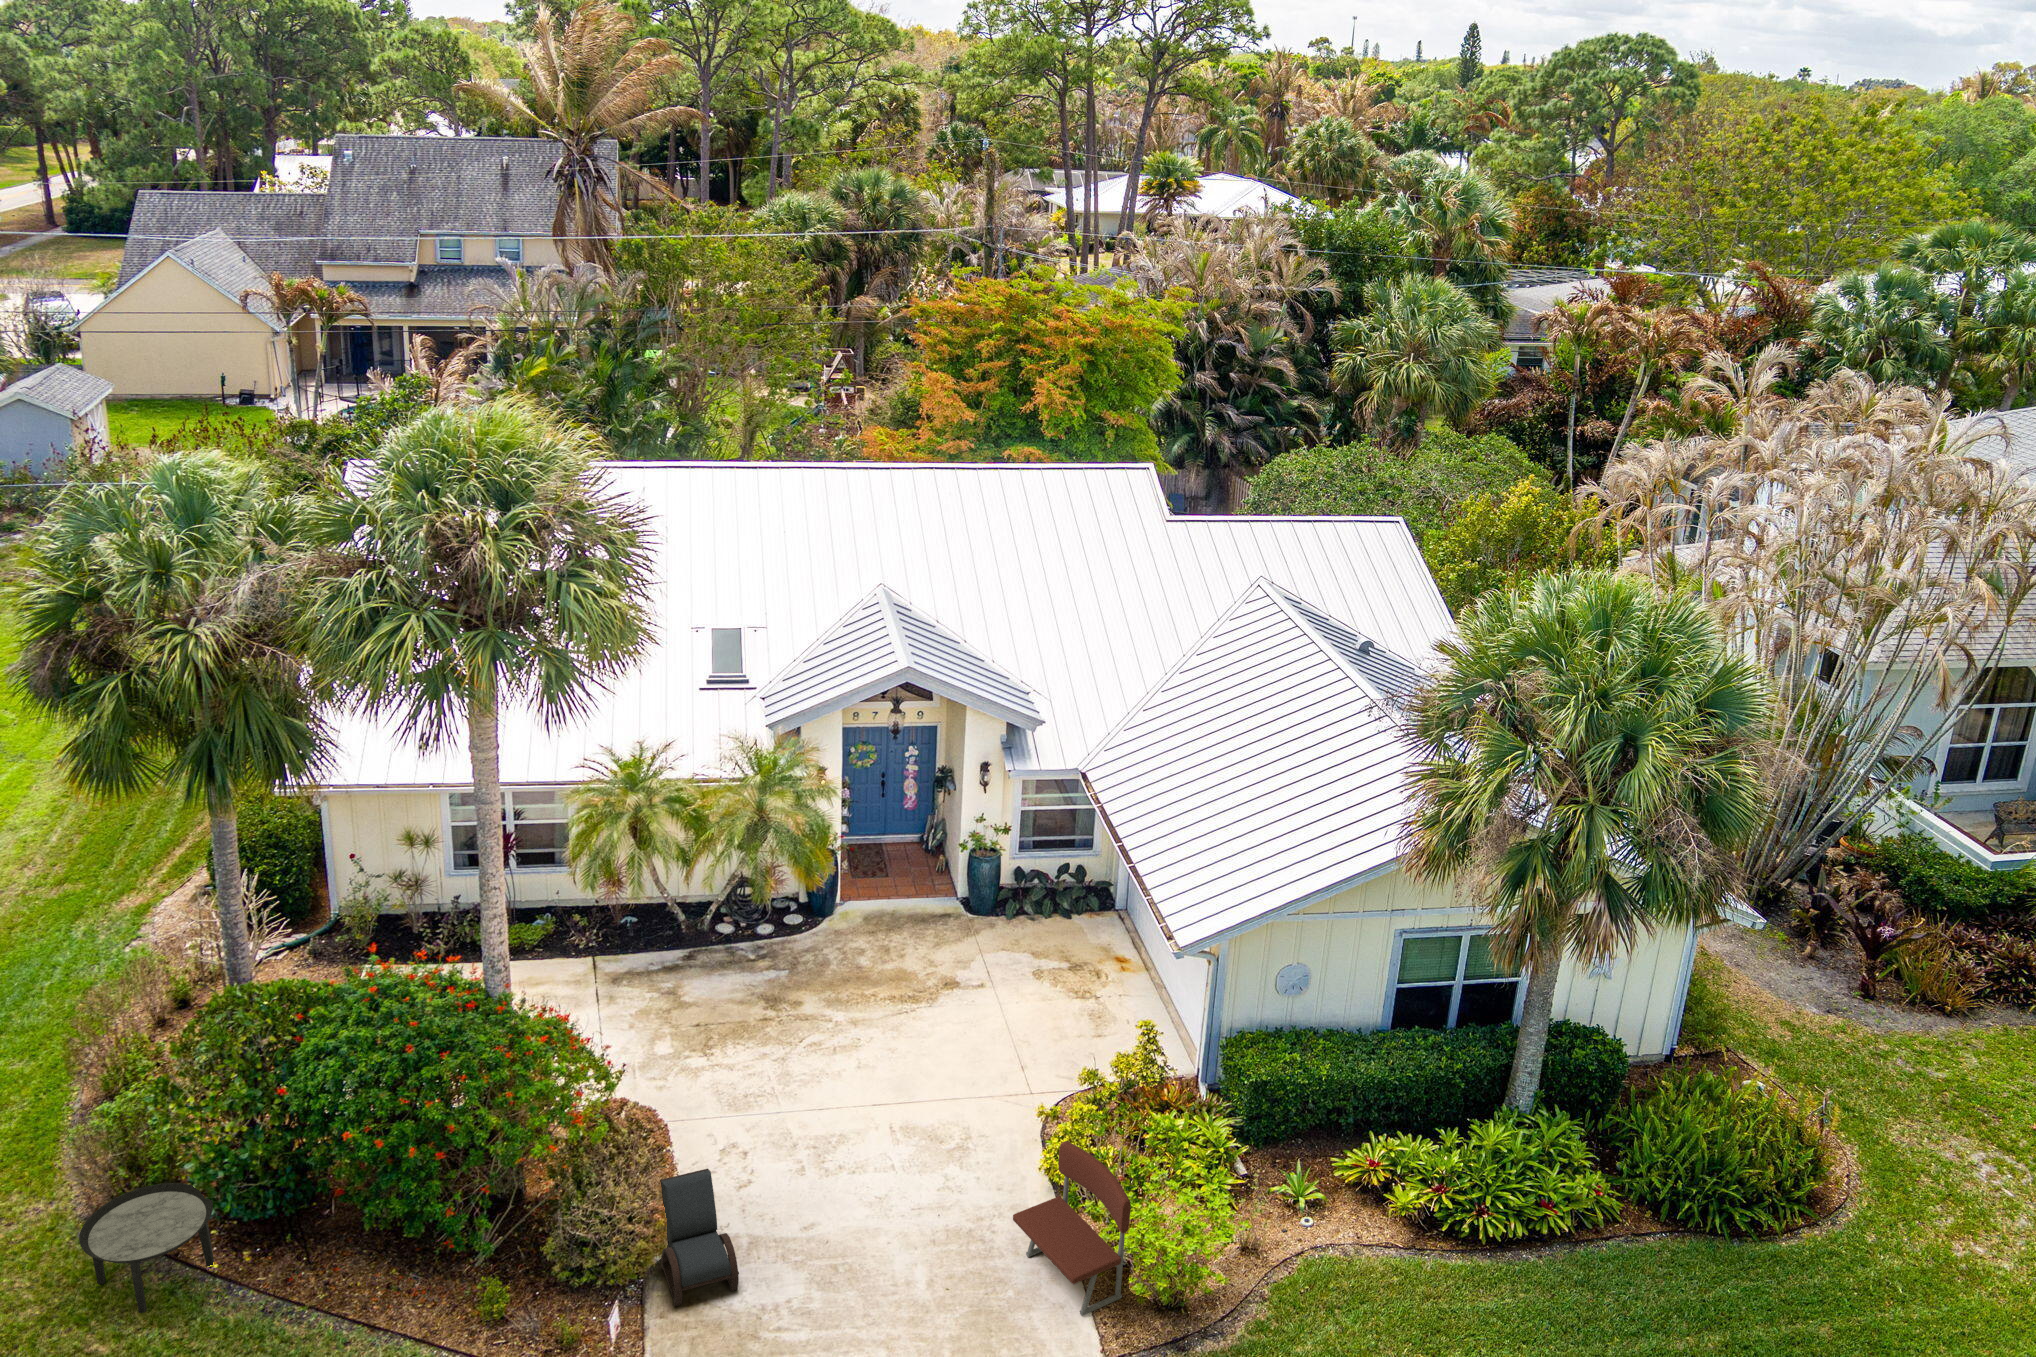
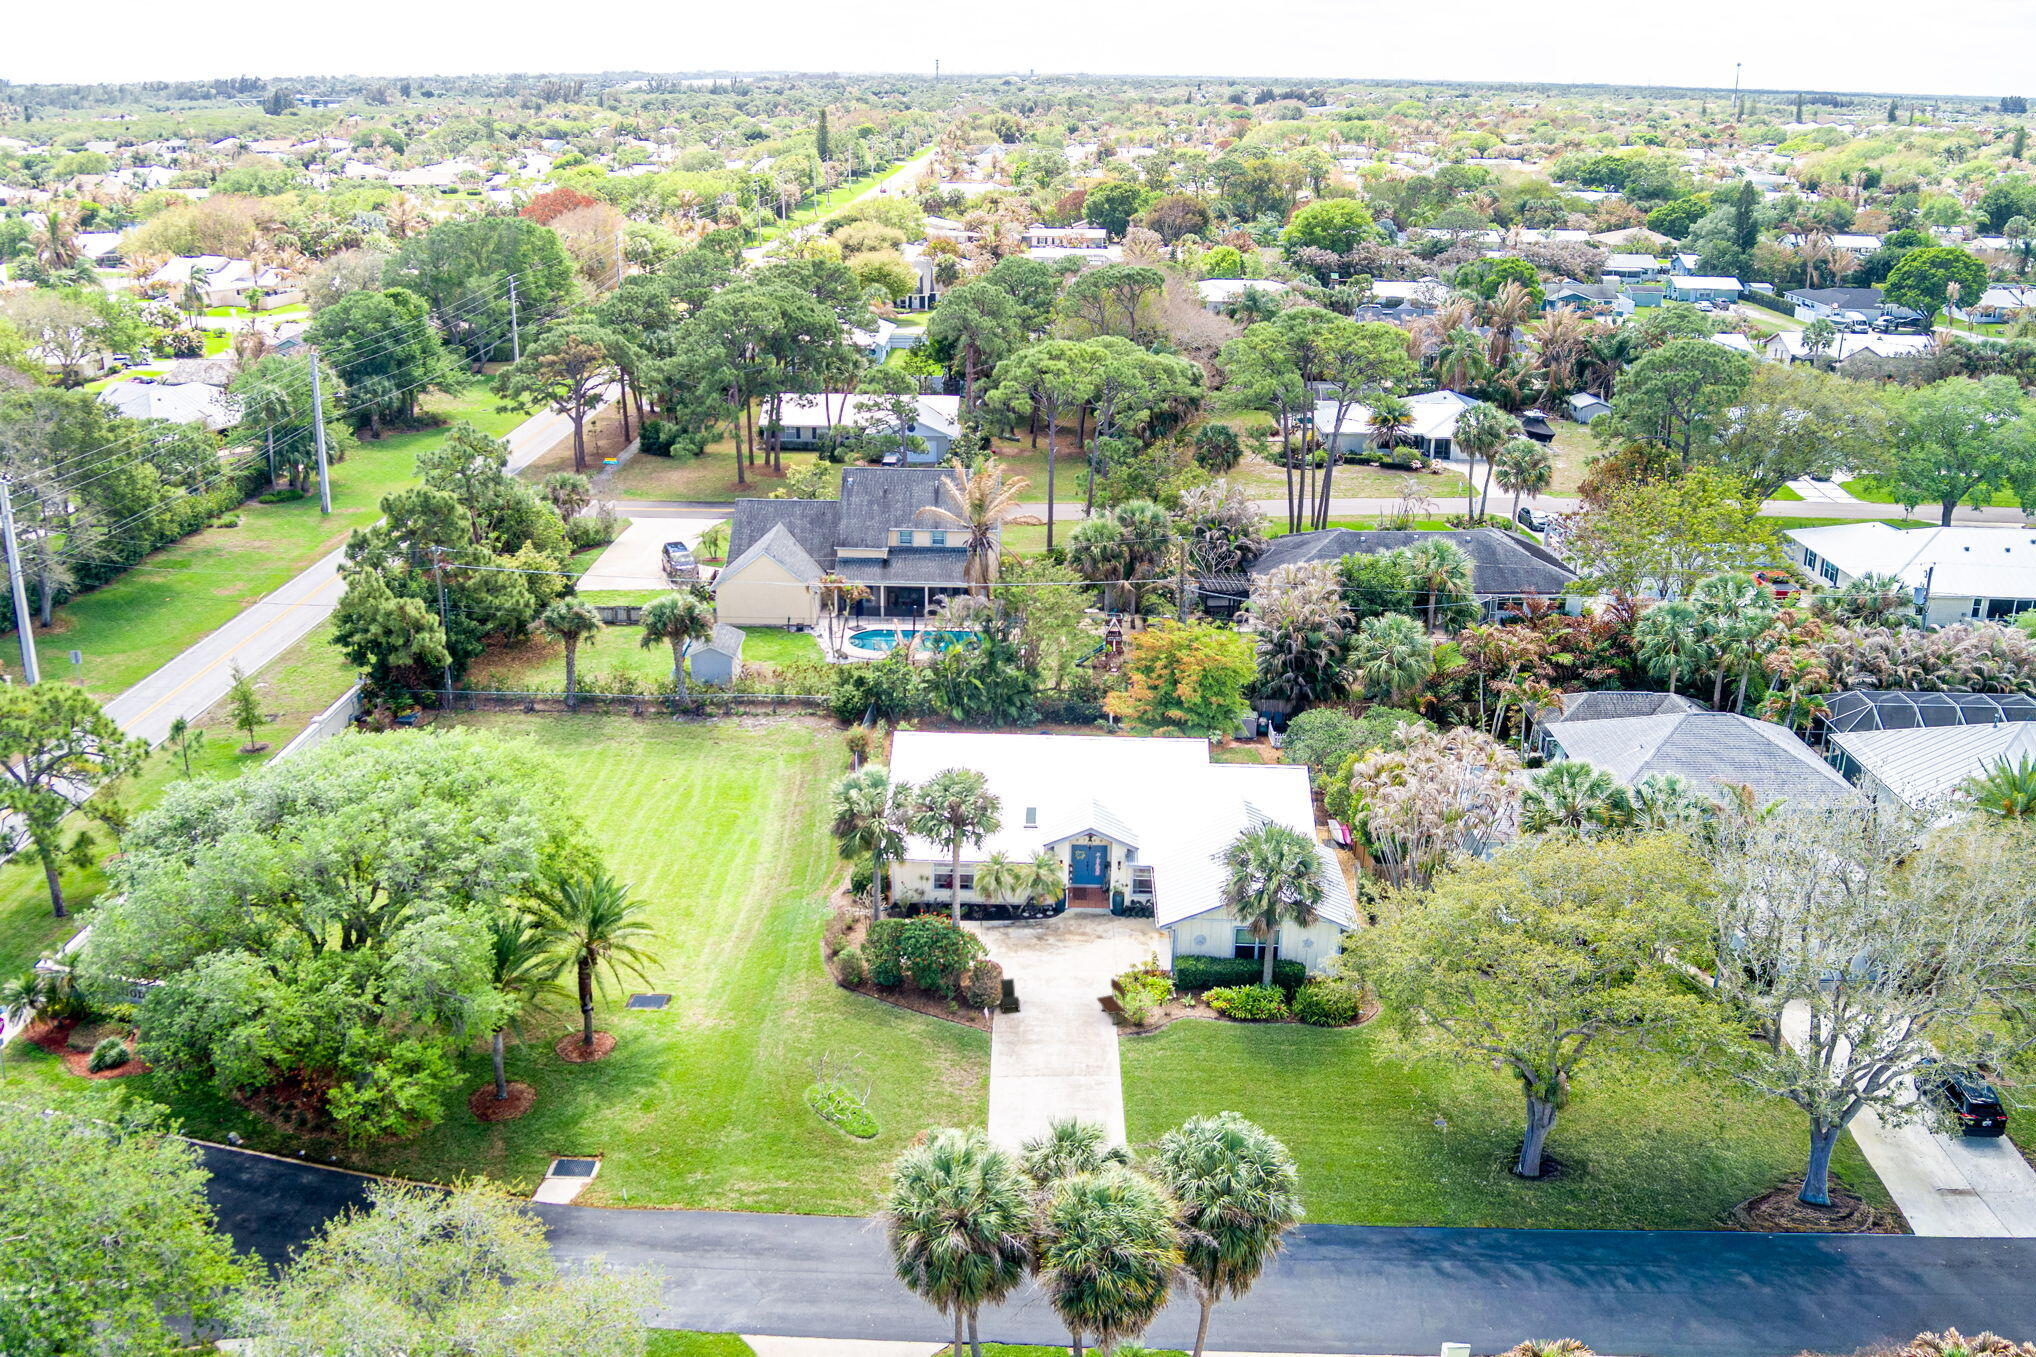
round table: present [79,1183,214,1313] -> none [854,970,885,1001]

